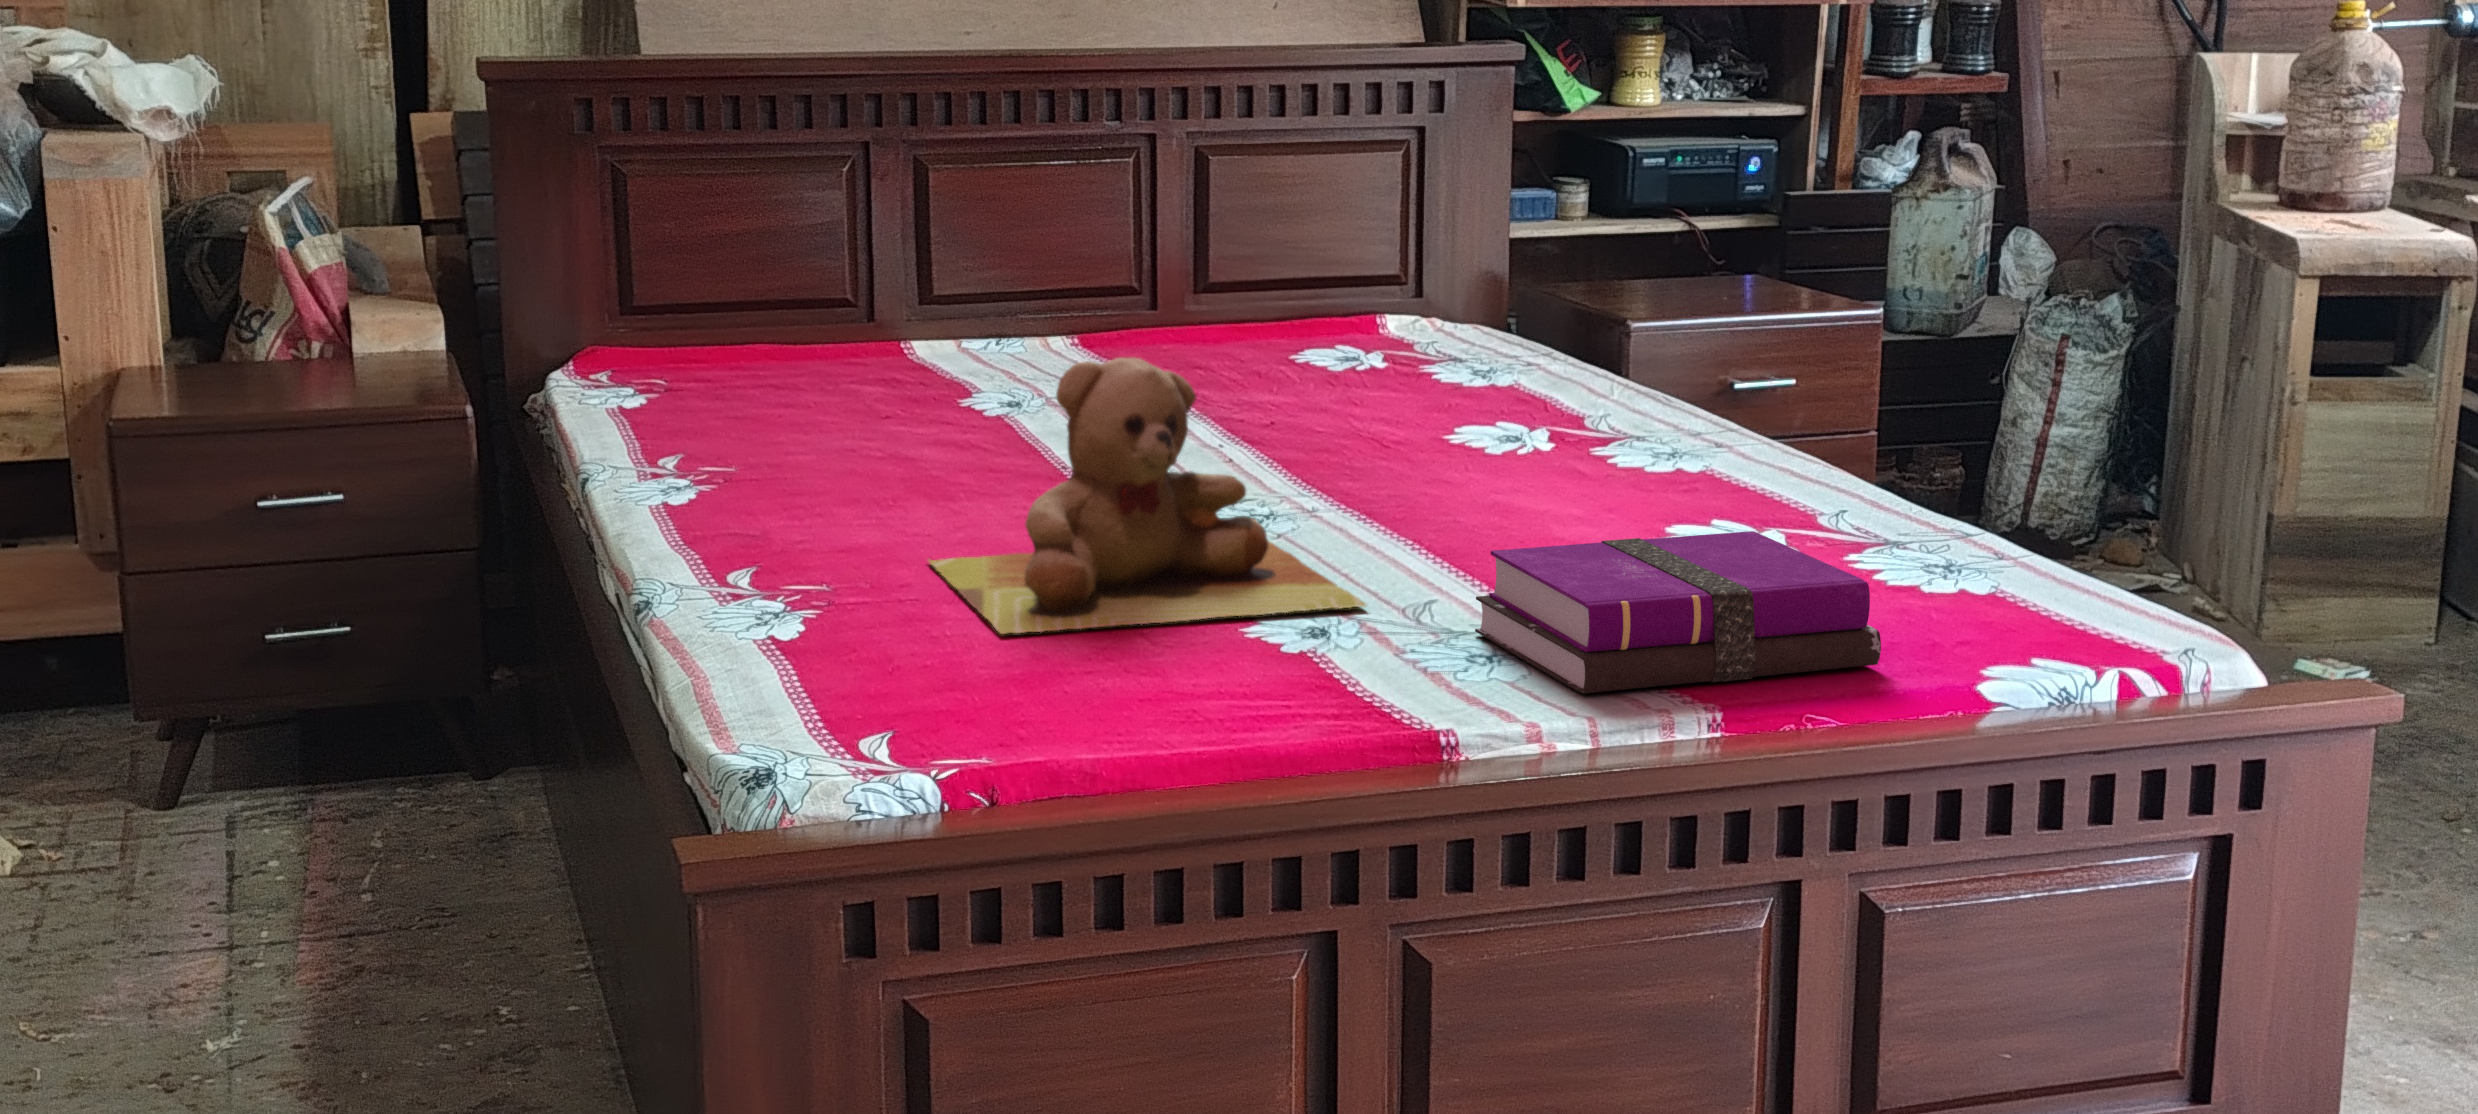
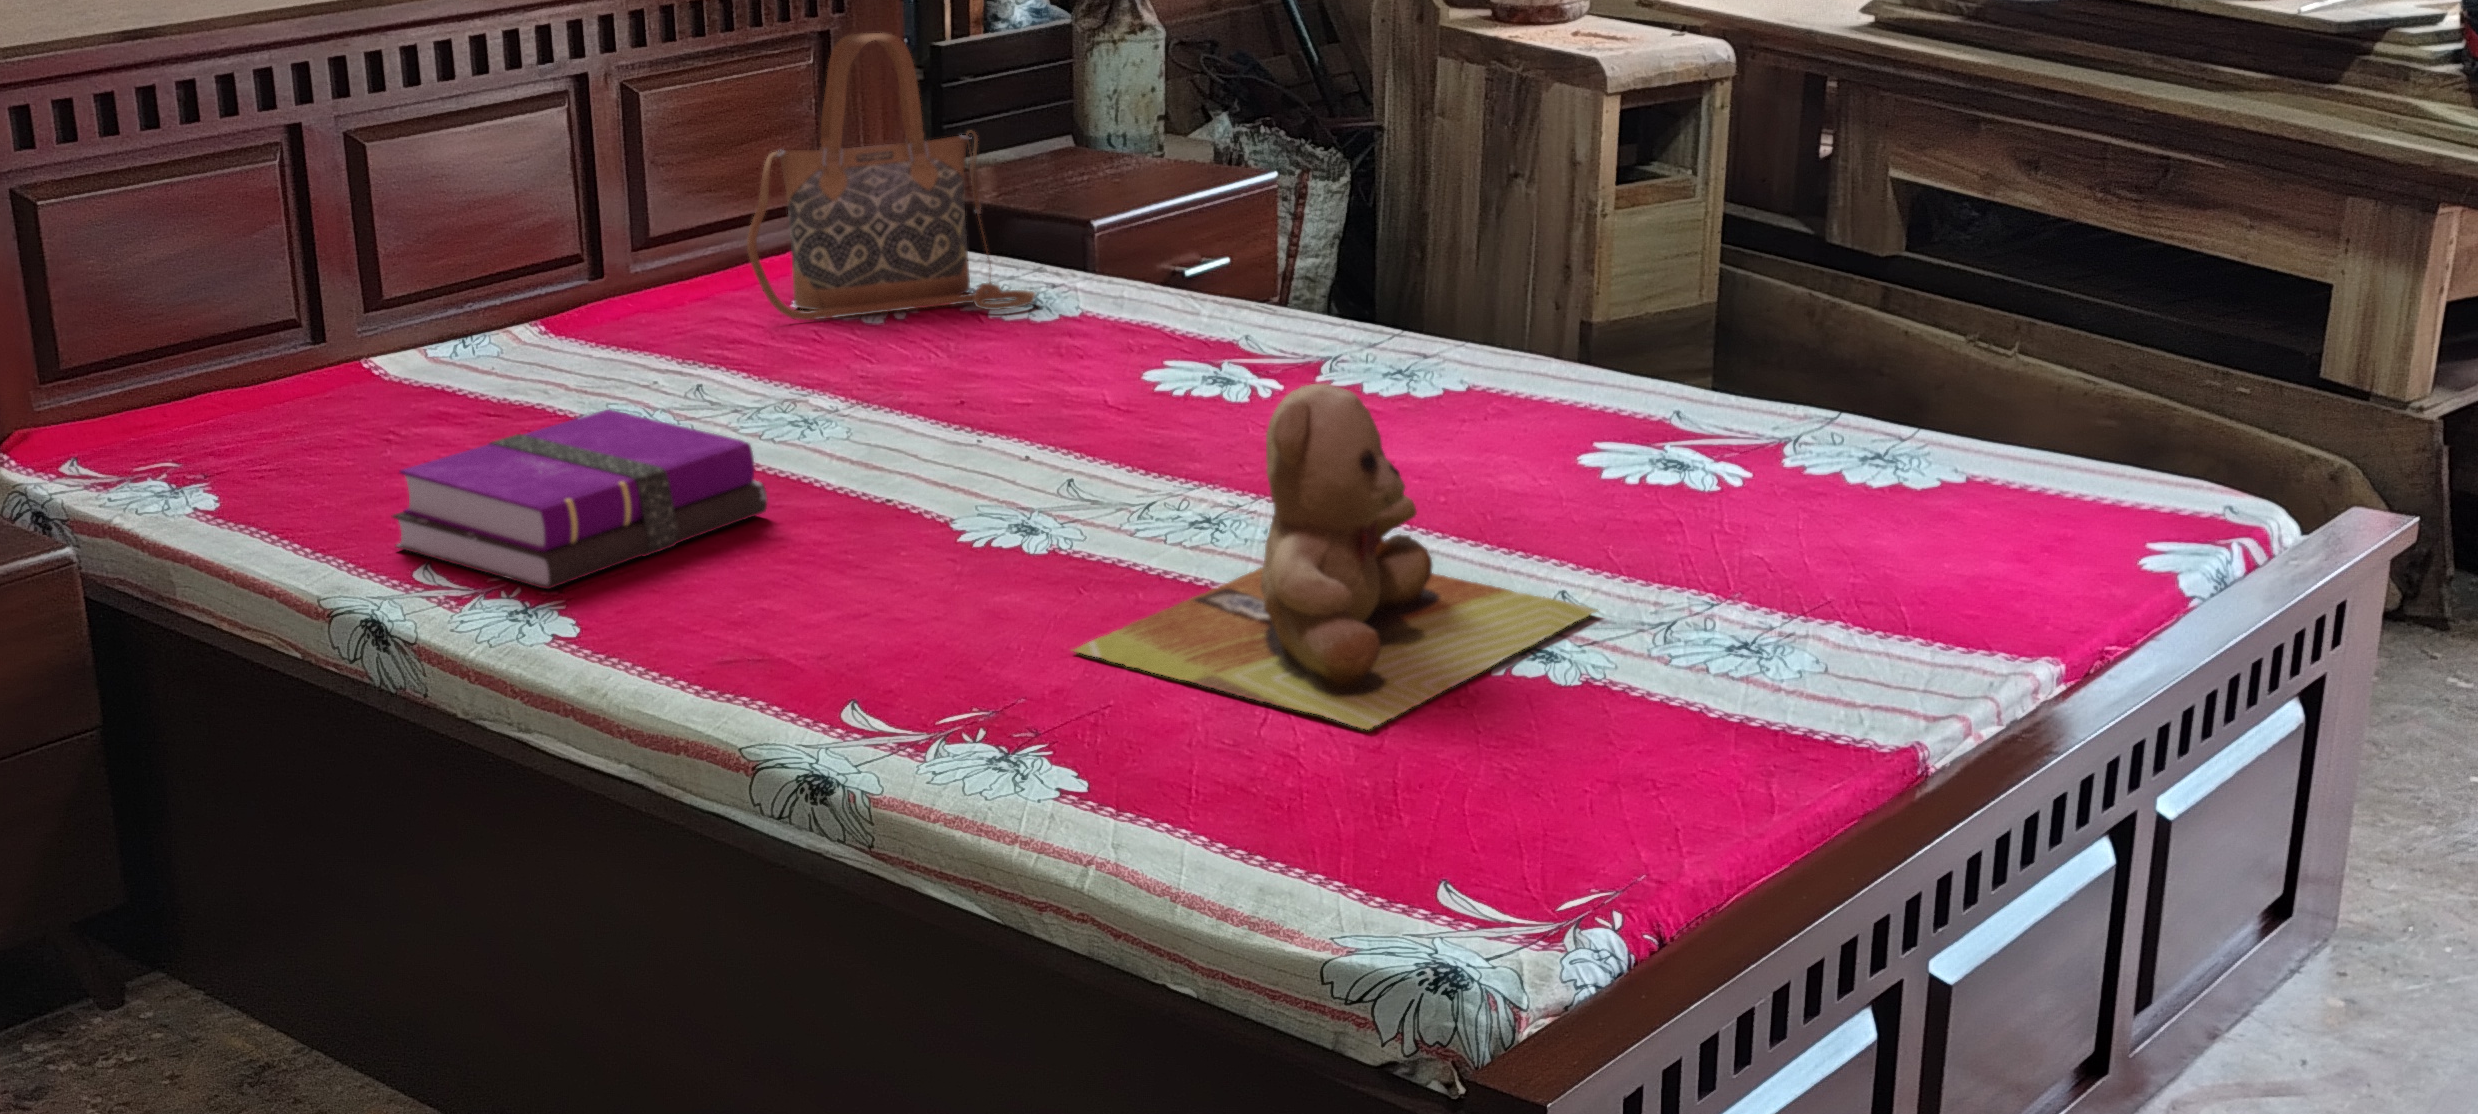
handbag: none [1244,118,1486,376] -> present [747,33,1035,320]
notebook: present [1475,531,1881,694] -> present [393,410,767,589]

